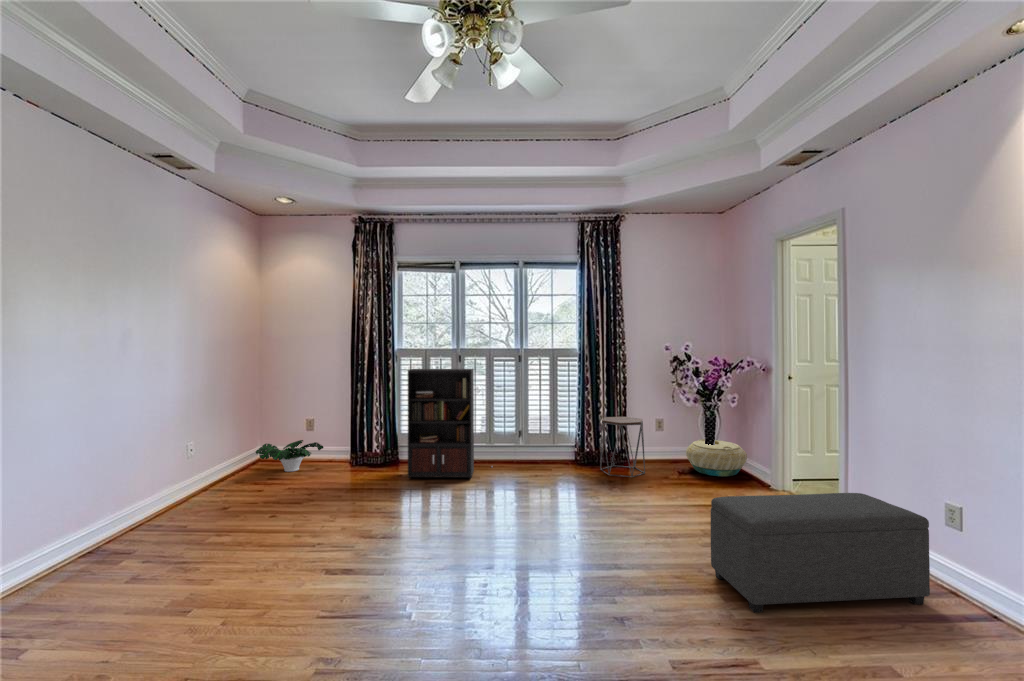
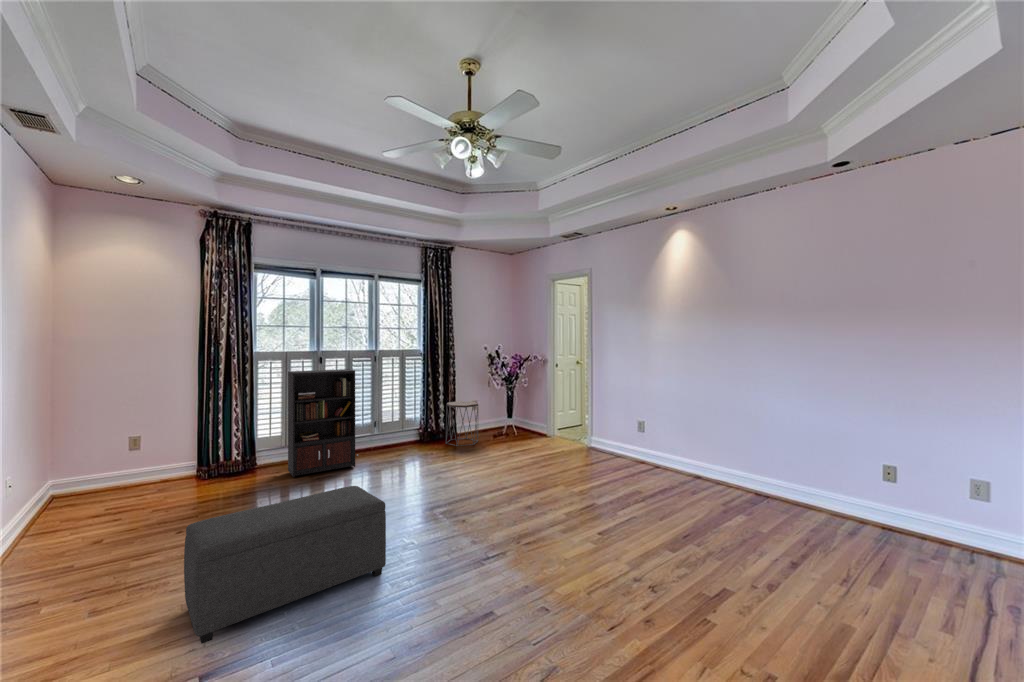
basket: present [686,439,747,476] -> none [499,412,537,436]
potted plant: present [256,440,324,472] -> none [66,460,163,499]
ottoman: present [711,493,930,612] -> present [184,486,386,644]

